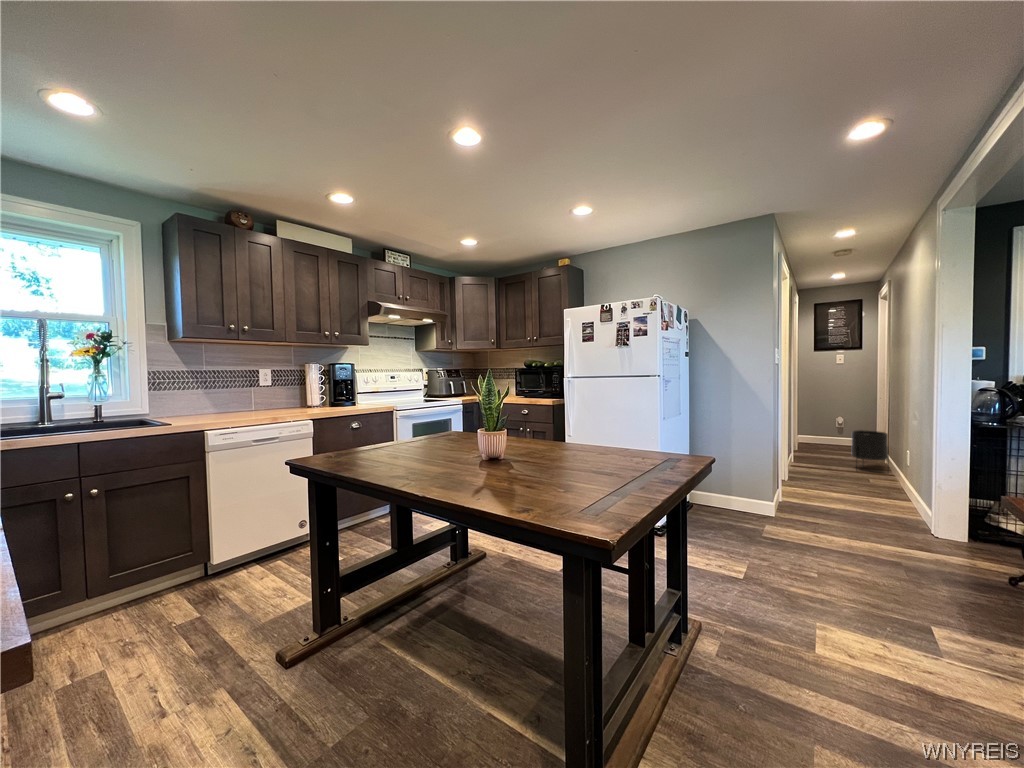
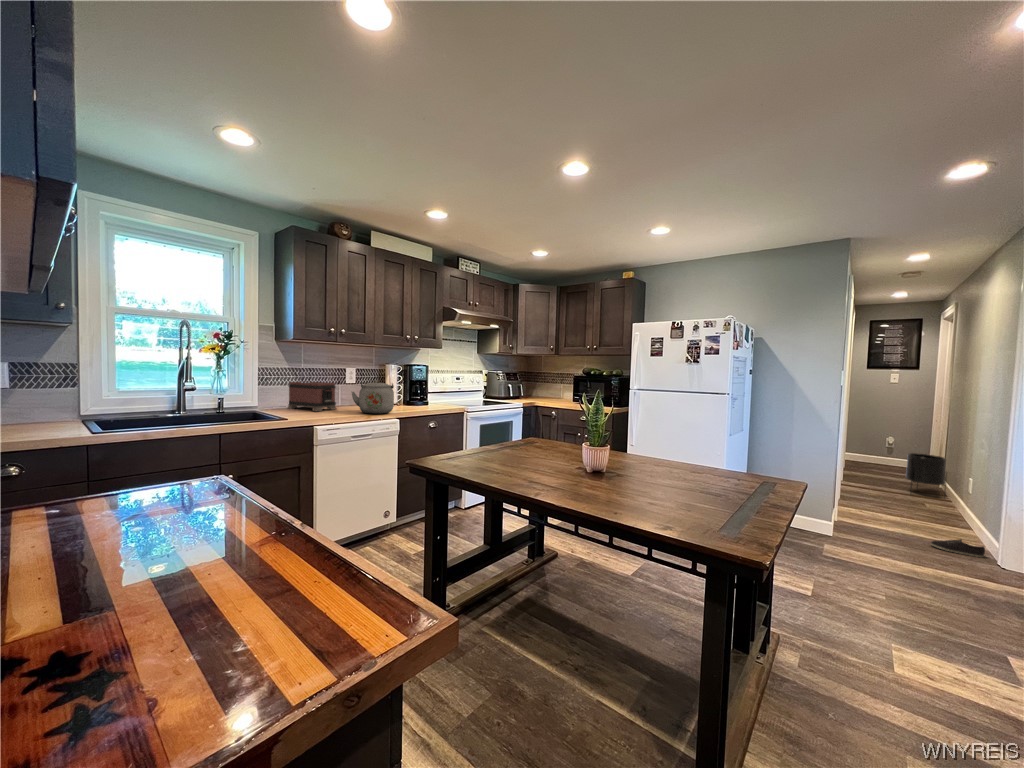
kettle: none [257,380,309,416] -> present [352,380,394,414]
toaster: none [187,385,245,416] -> present [288,382,336,411]
shoe: none [869,510,920,528] -> present [931,539,985,557]

